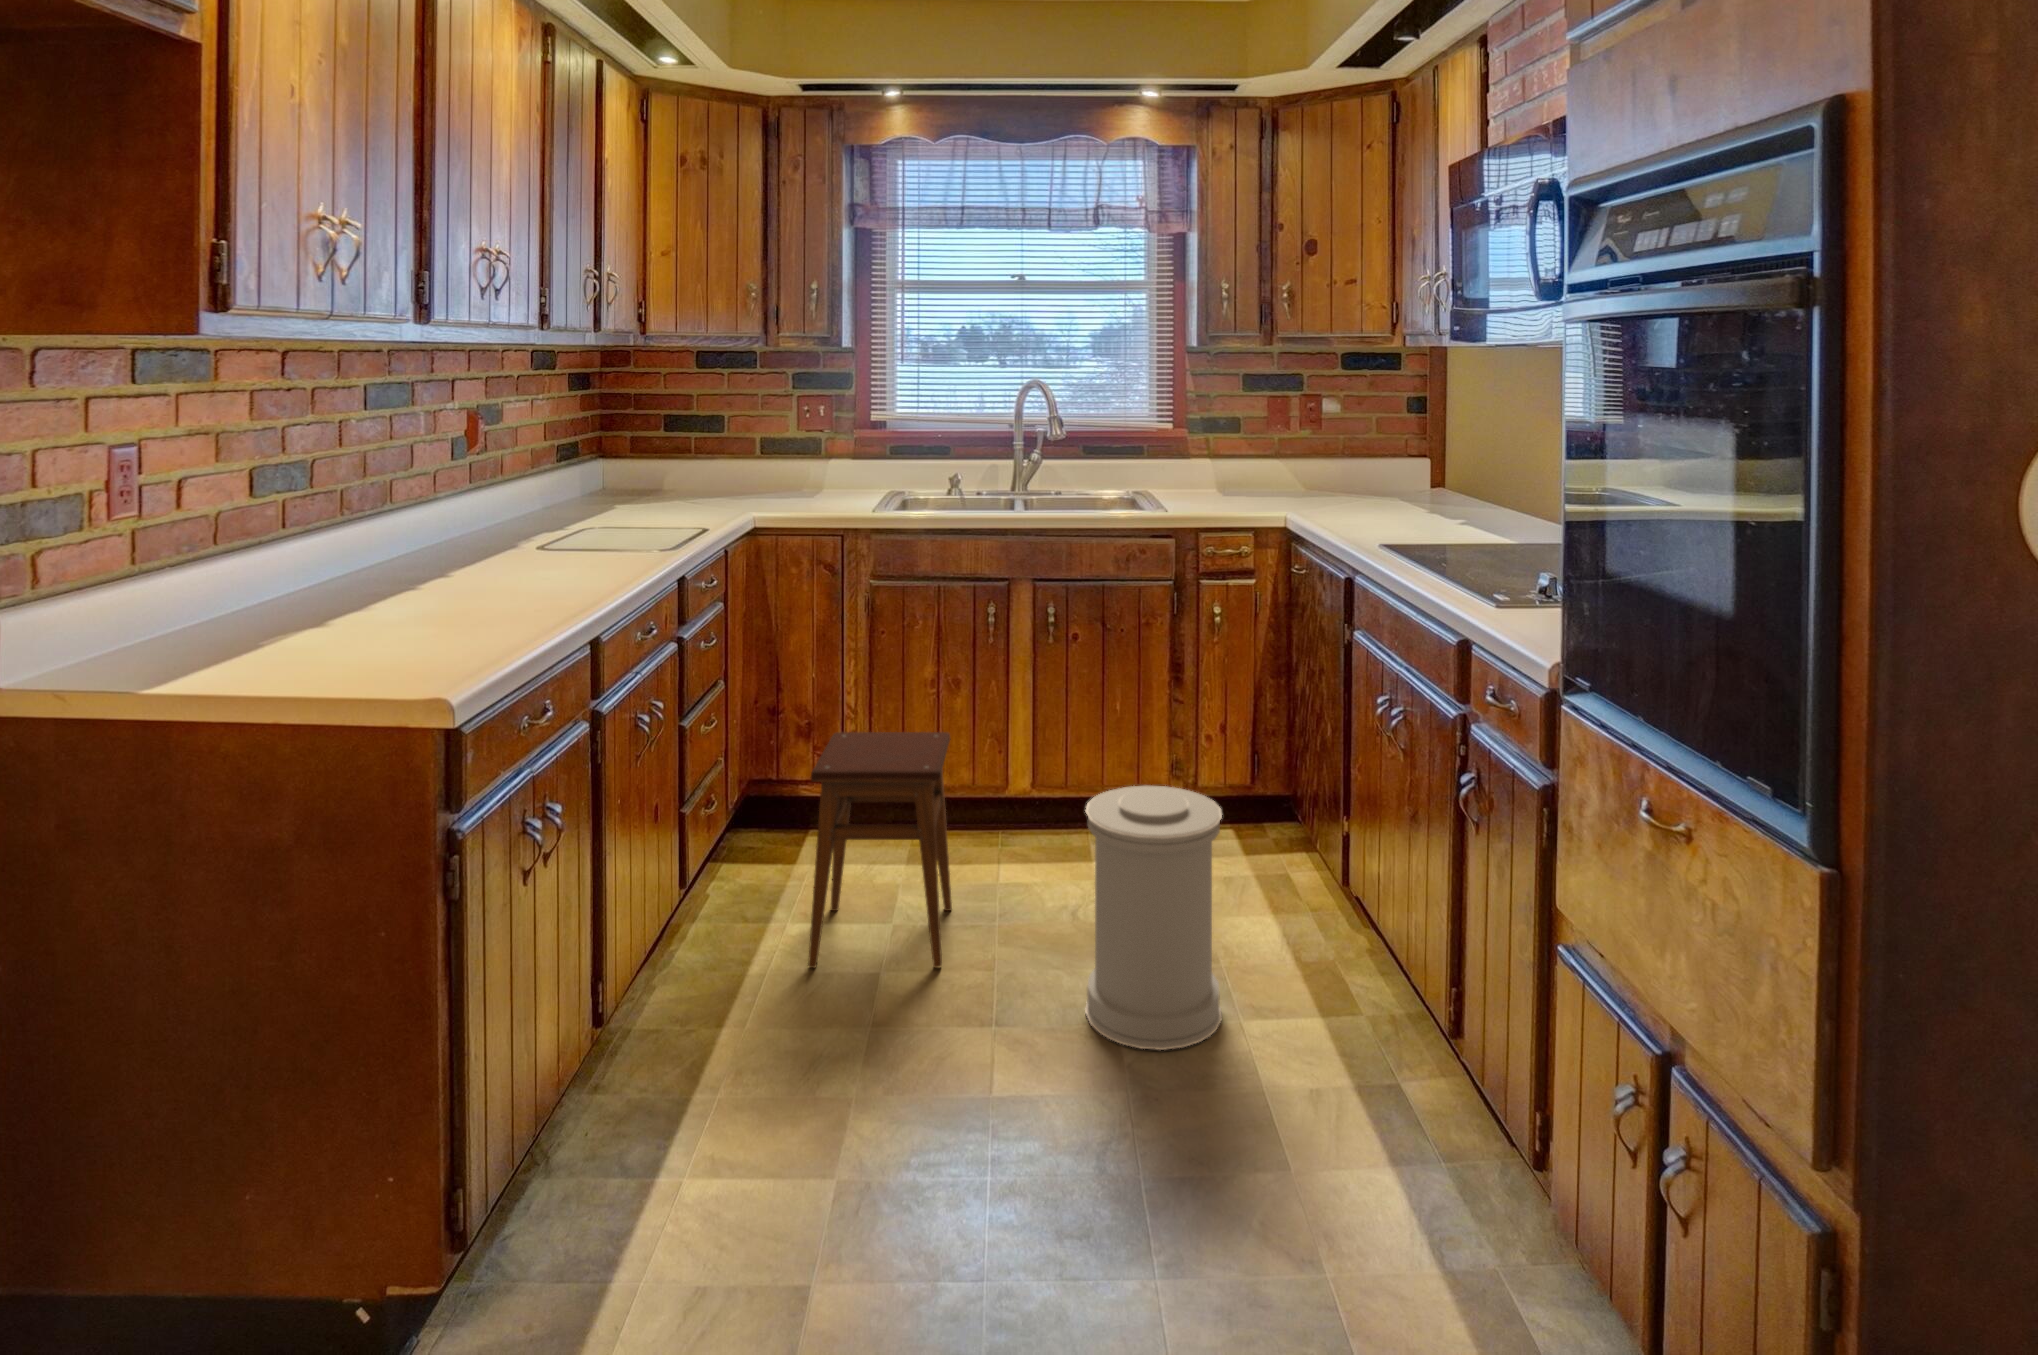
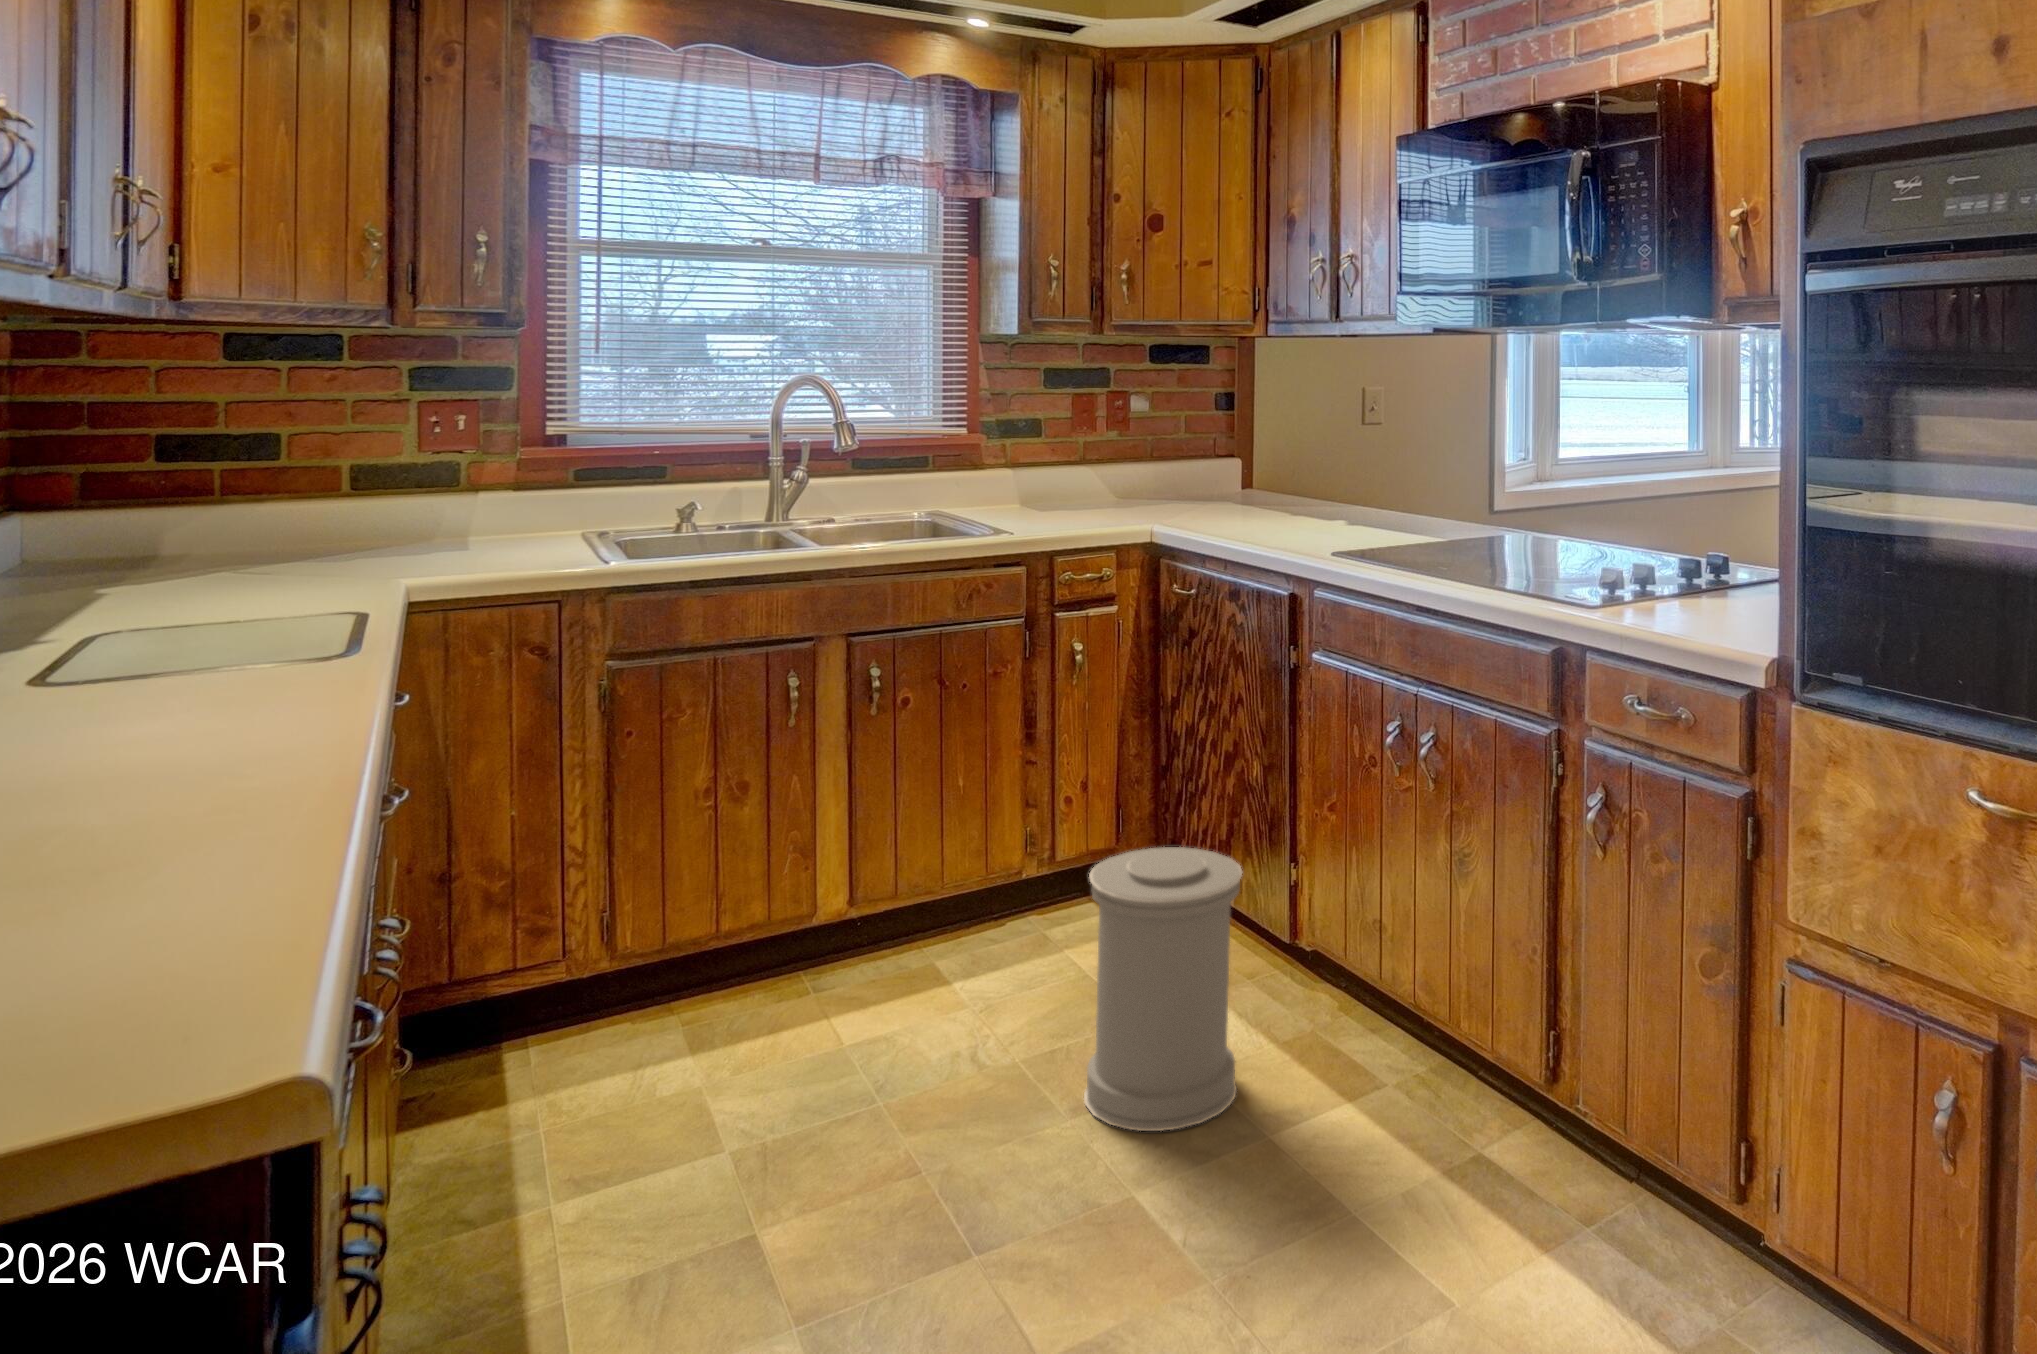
stool: present [808,732,952,968] -> none [672,840,890,1174]

